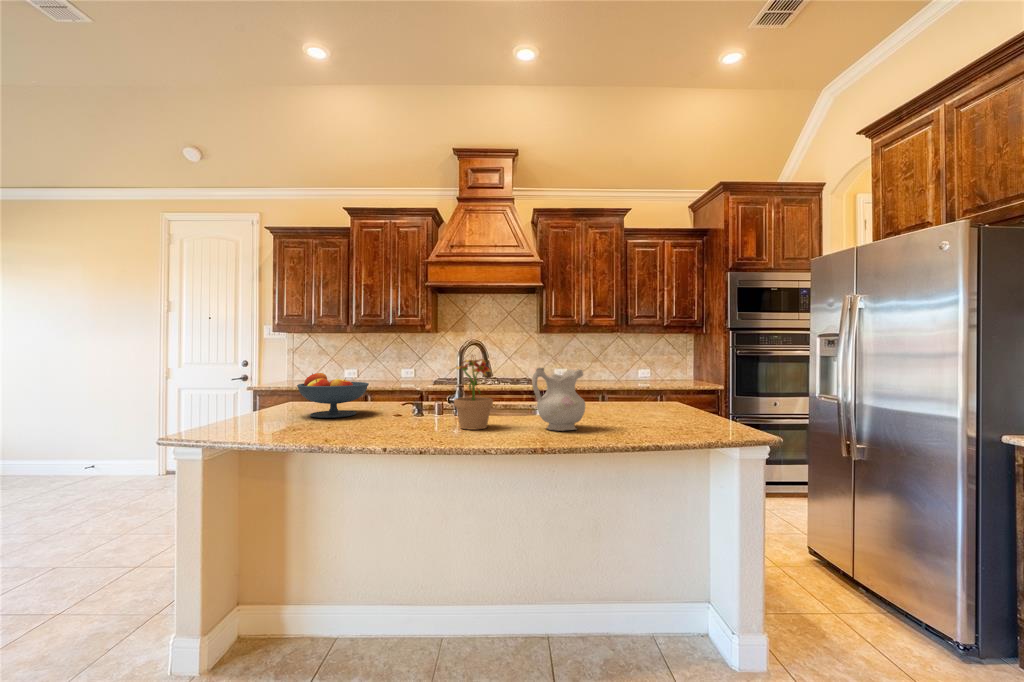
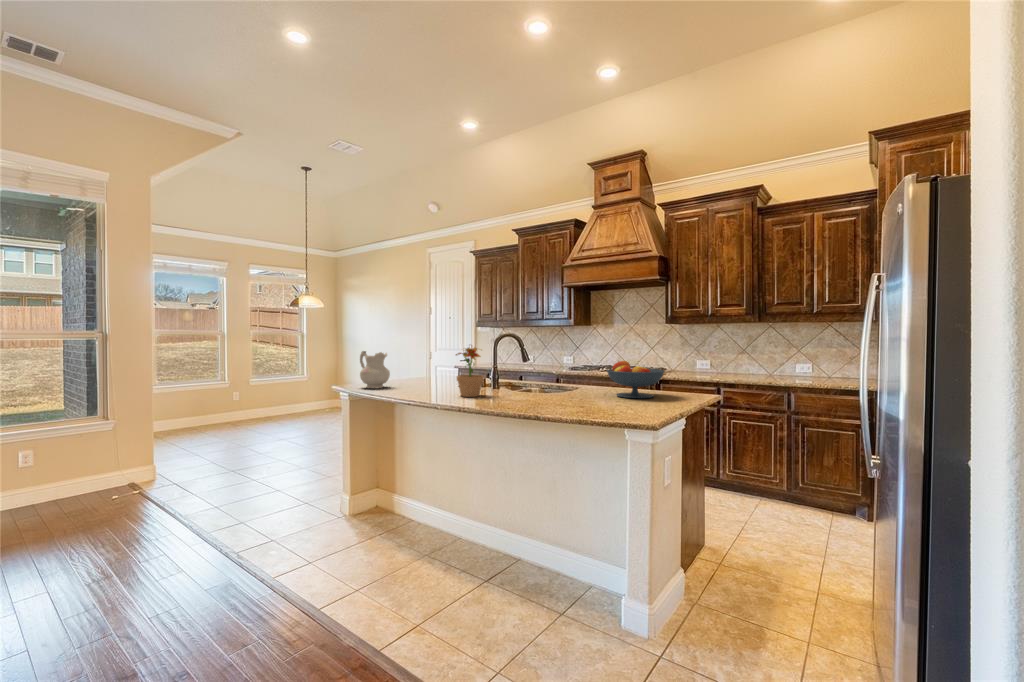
ceramic pitcher: present [532,368,586,431] -> present [360,351,390,388]
fruit bowl: present [297,373,369,418] -> present [607,361,664,398]

